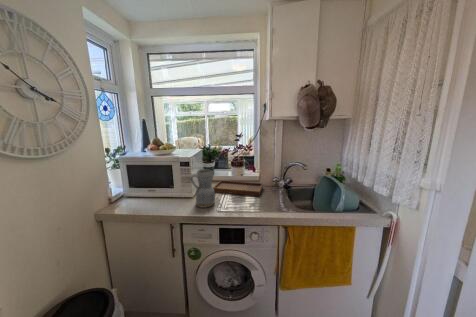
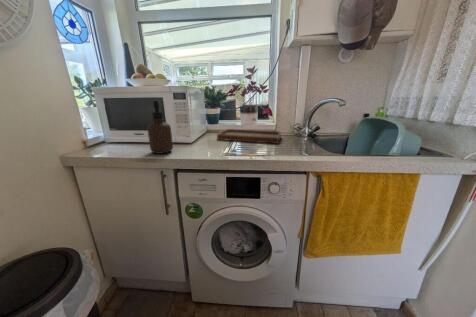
ceramic pitcher: present [190,169,215,208] -> none [186,101,220,152]
soap dispenser: none [161,172,179,211] -> present [147,101,173,154]

